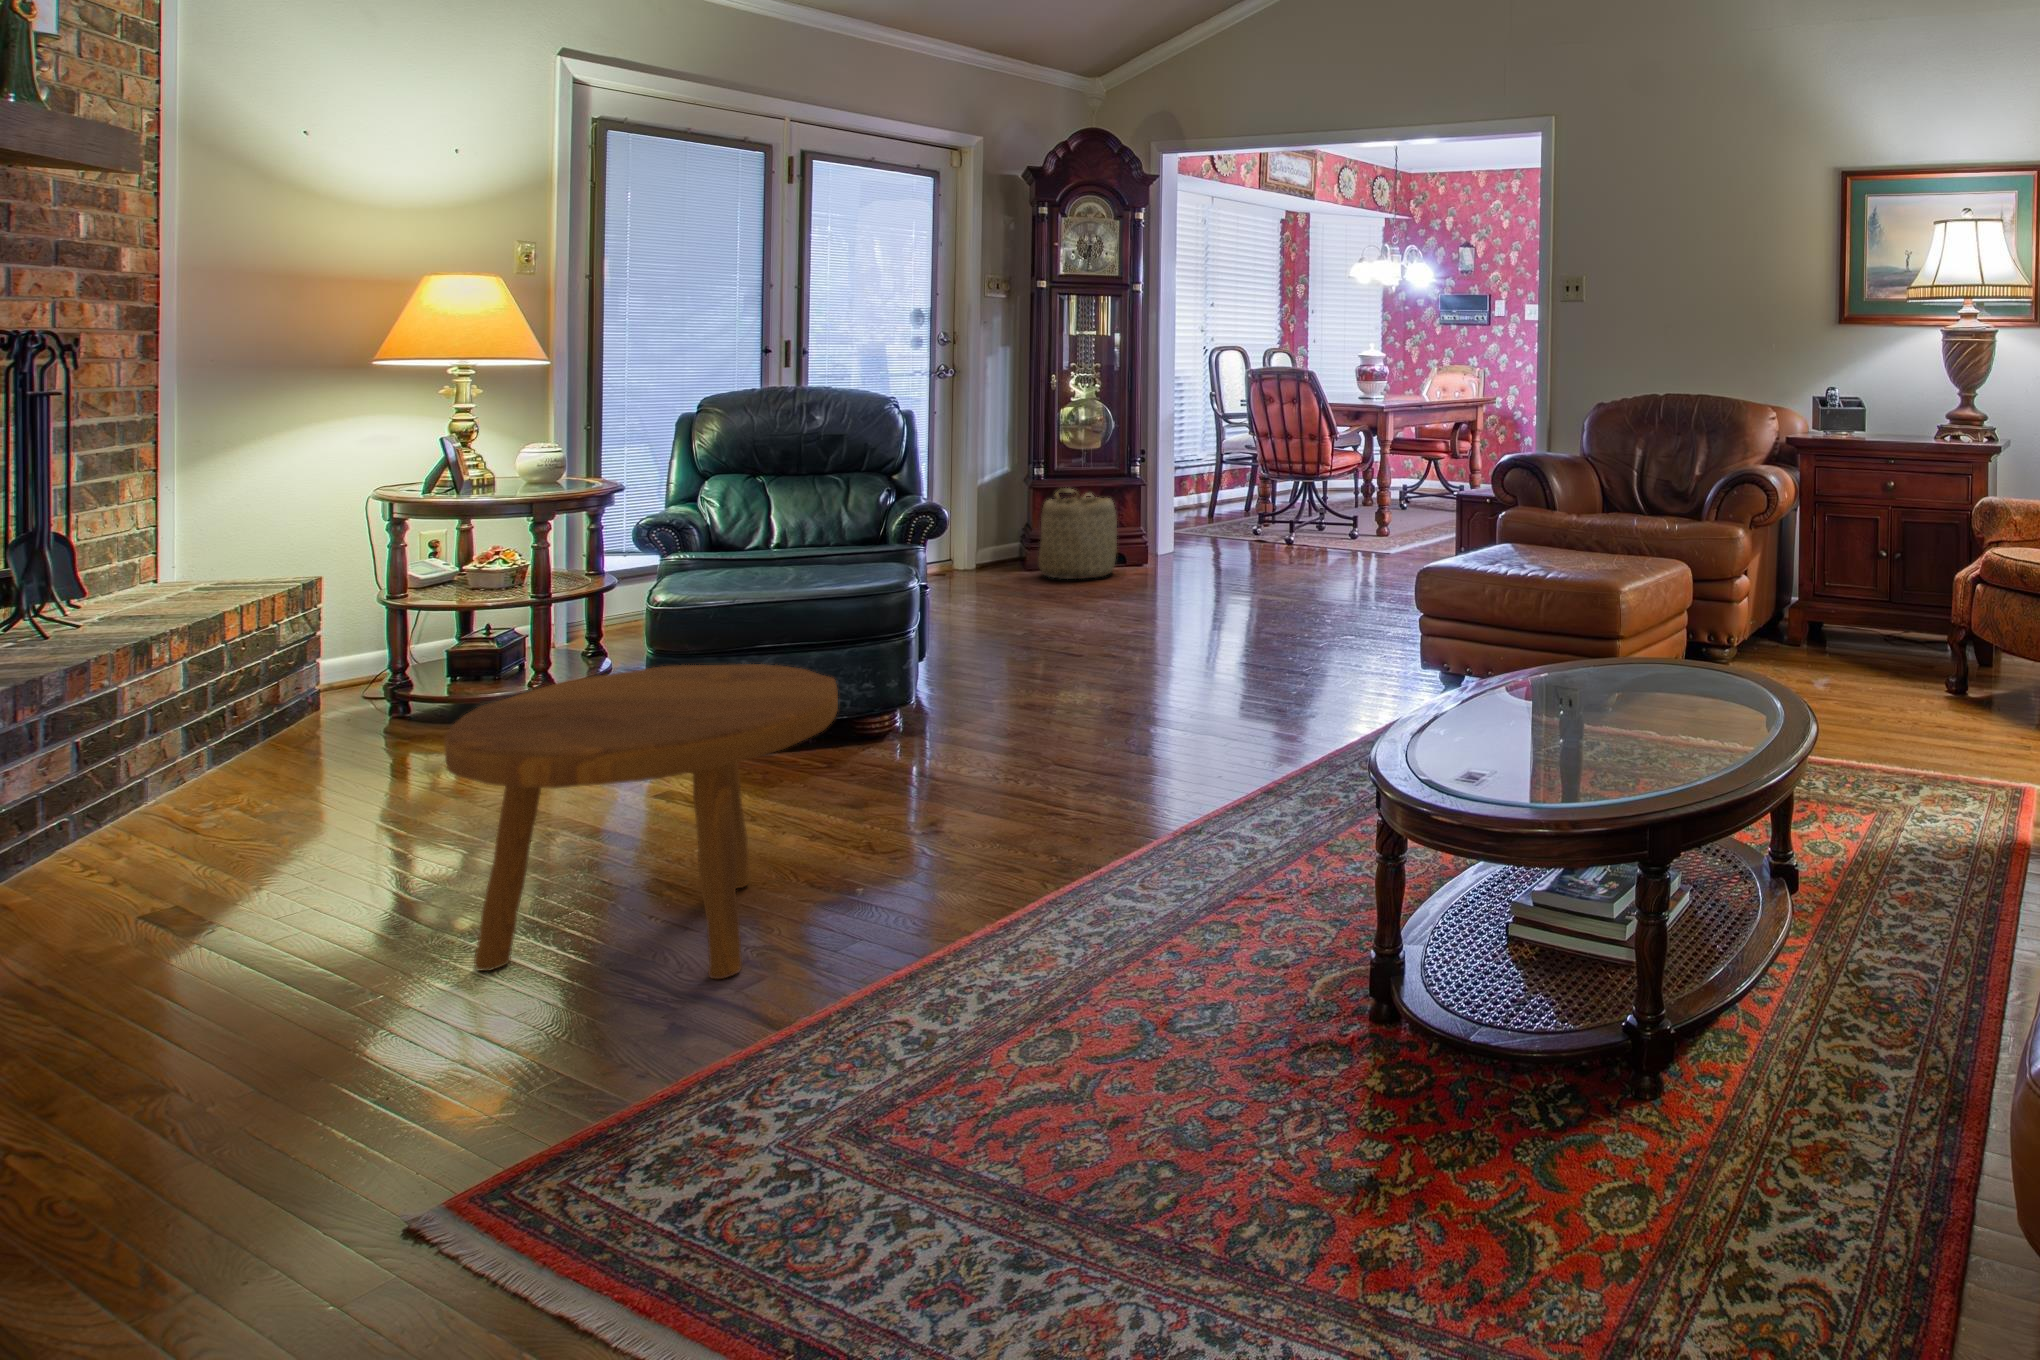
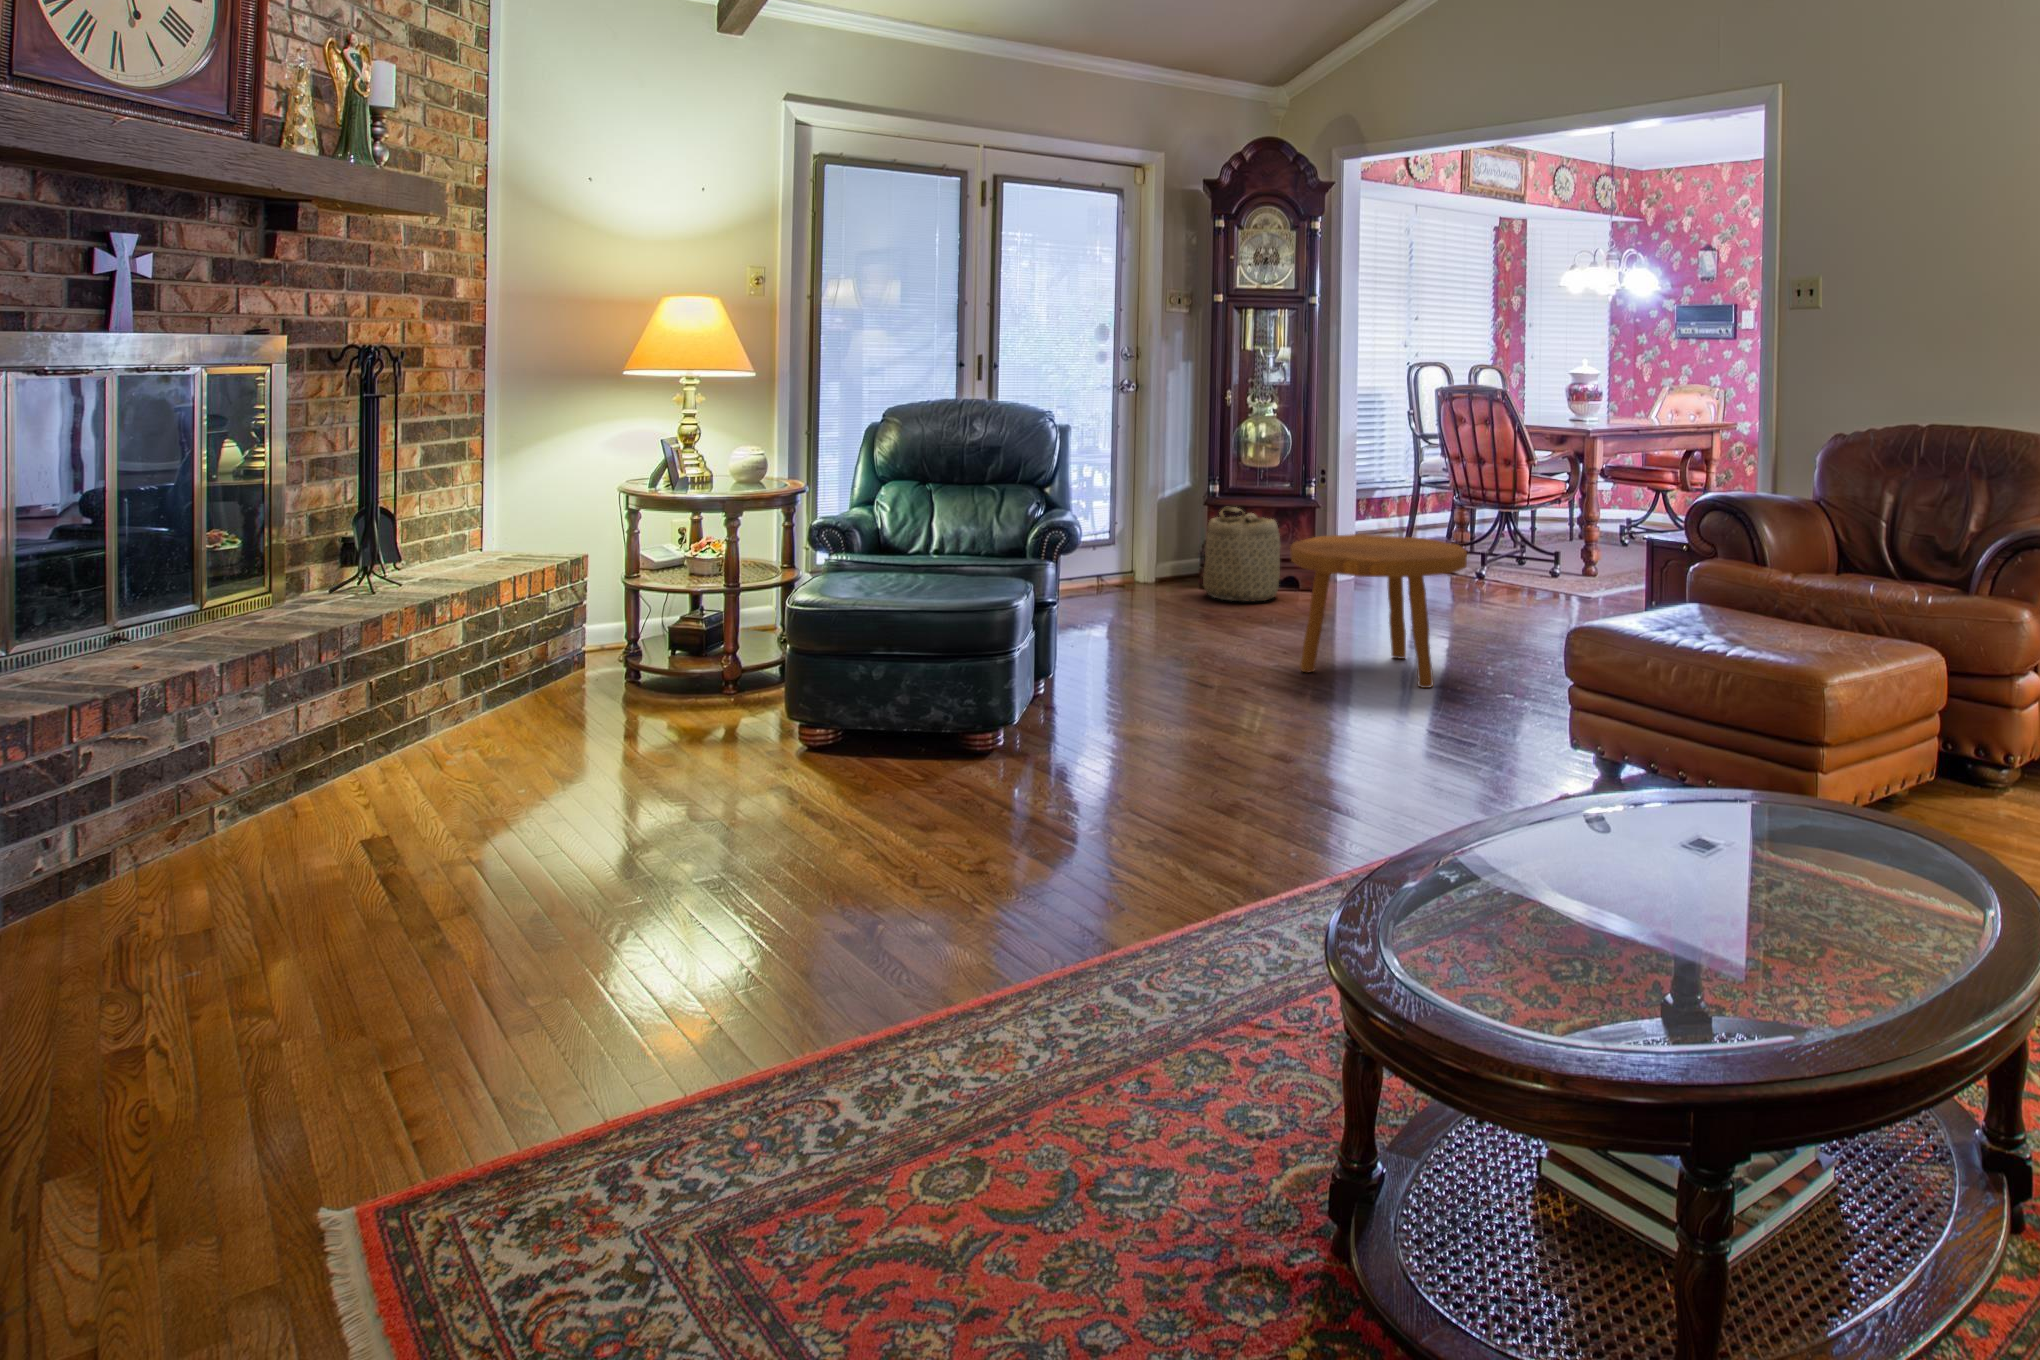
footstool: present [444,664,838,979] -> present [1290,534,1467,688]

